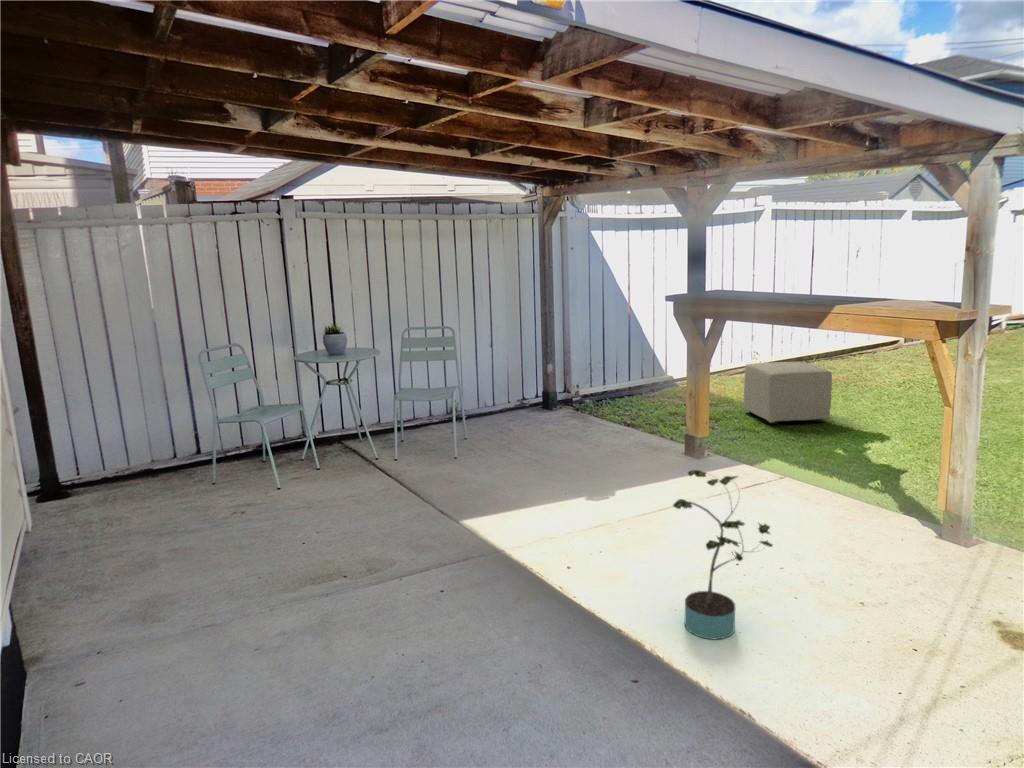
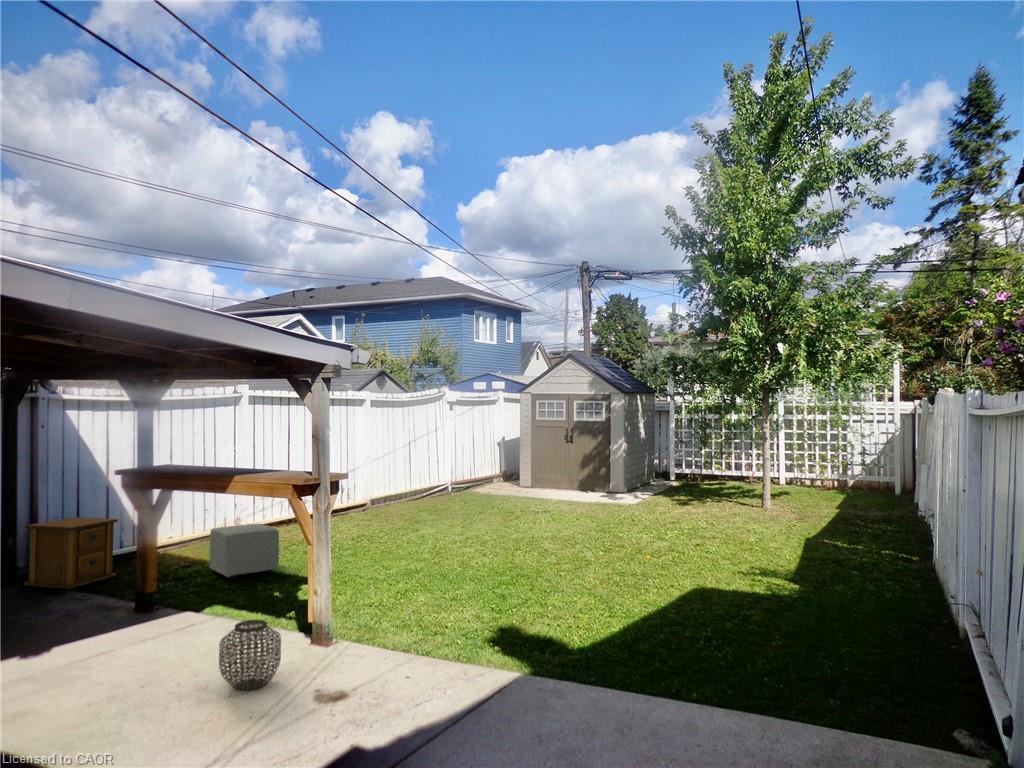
side table: none [566,342,647,415] -> present [24,517,118,589]
potted plant: present [673,470,773,639] -> none [61,605,145,738]
woven basket: none [850,514,950,616] -> present [219,620,281,691]

